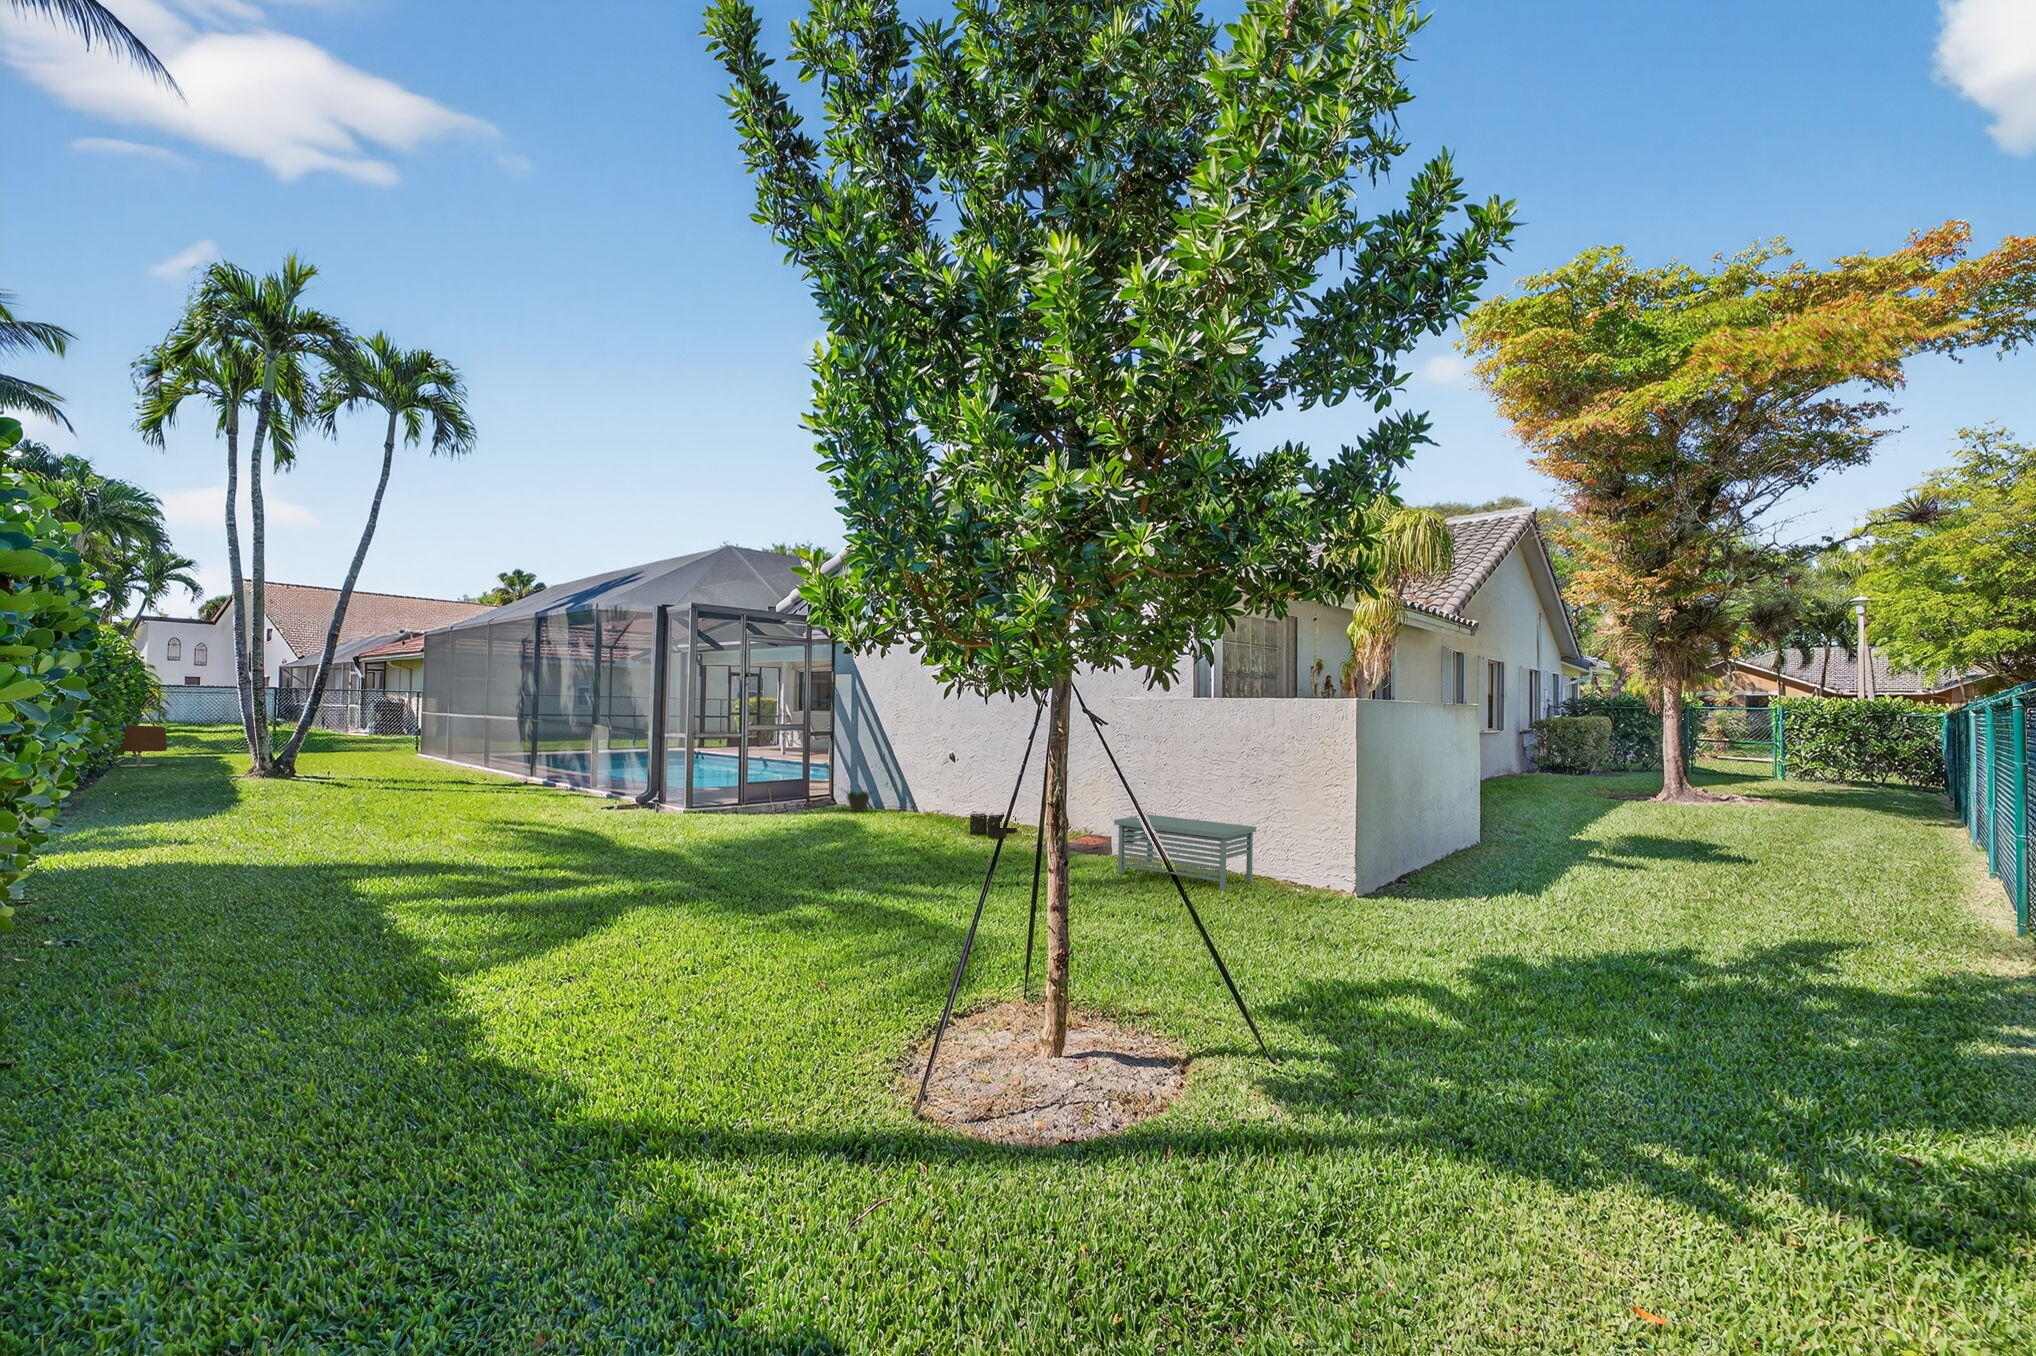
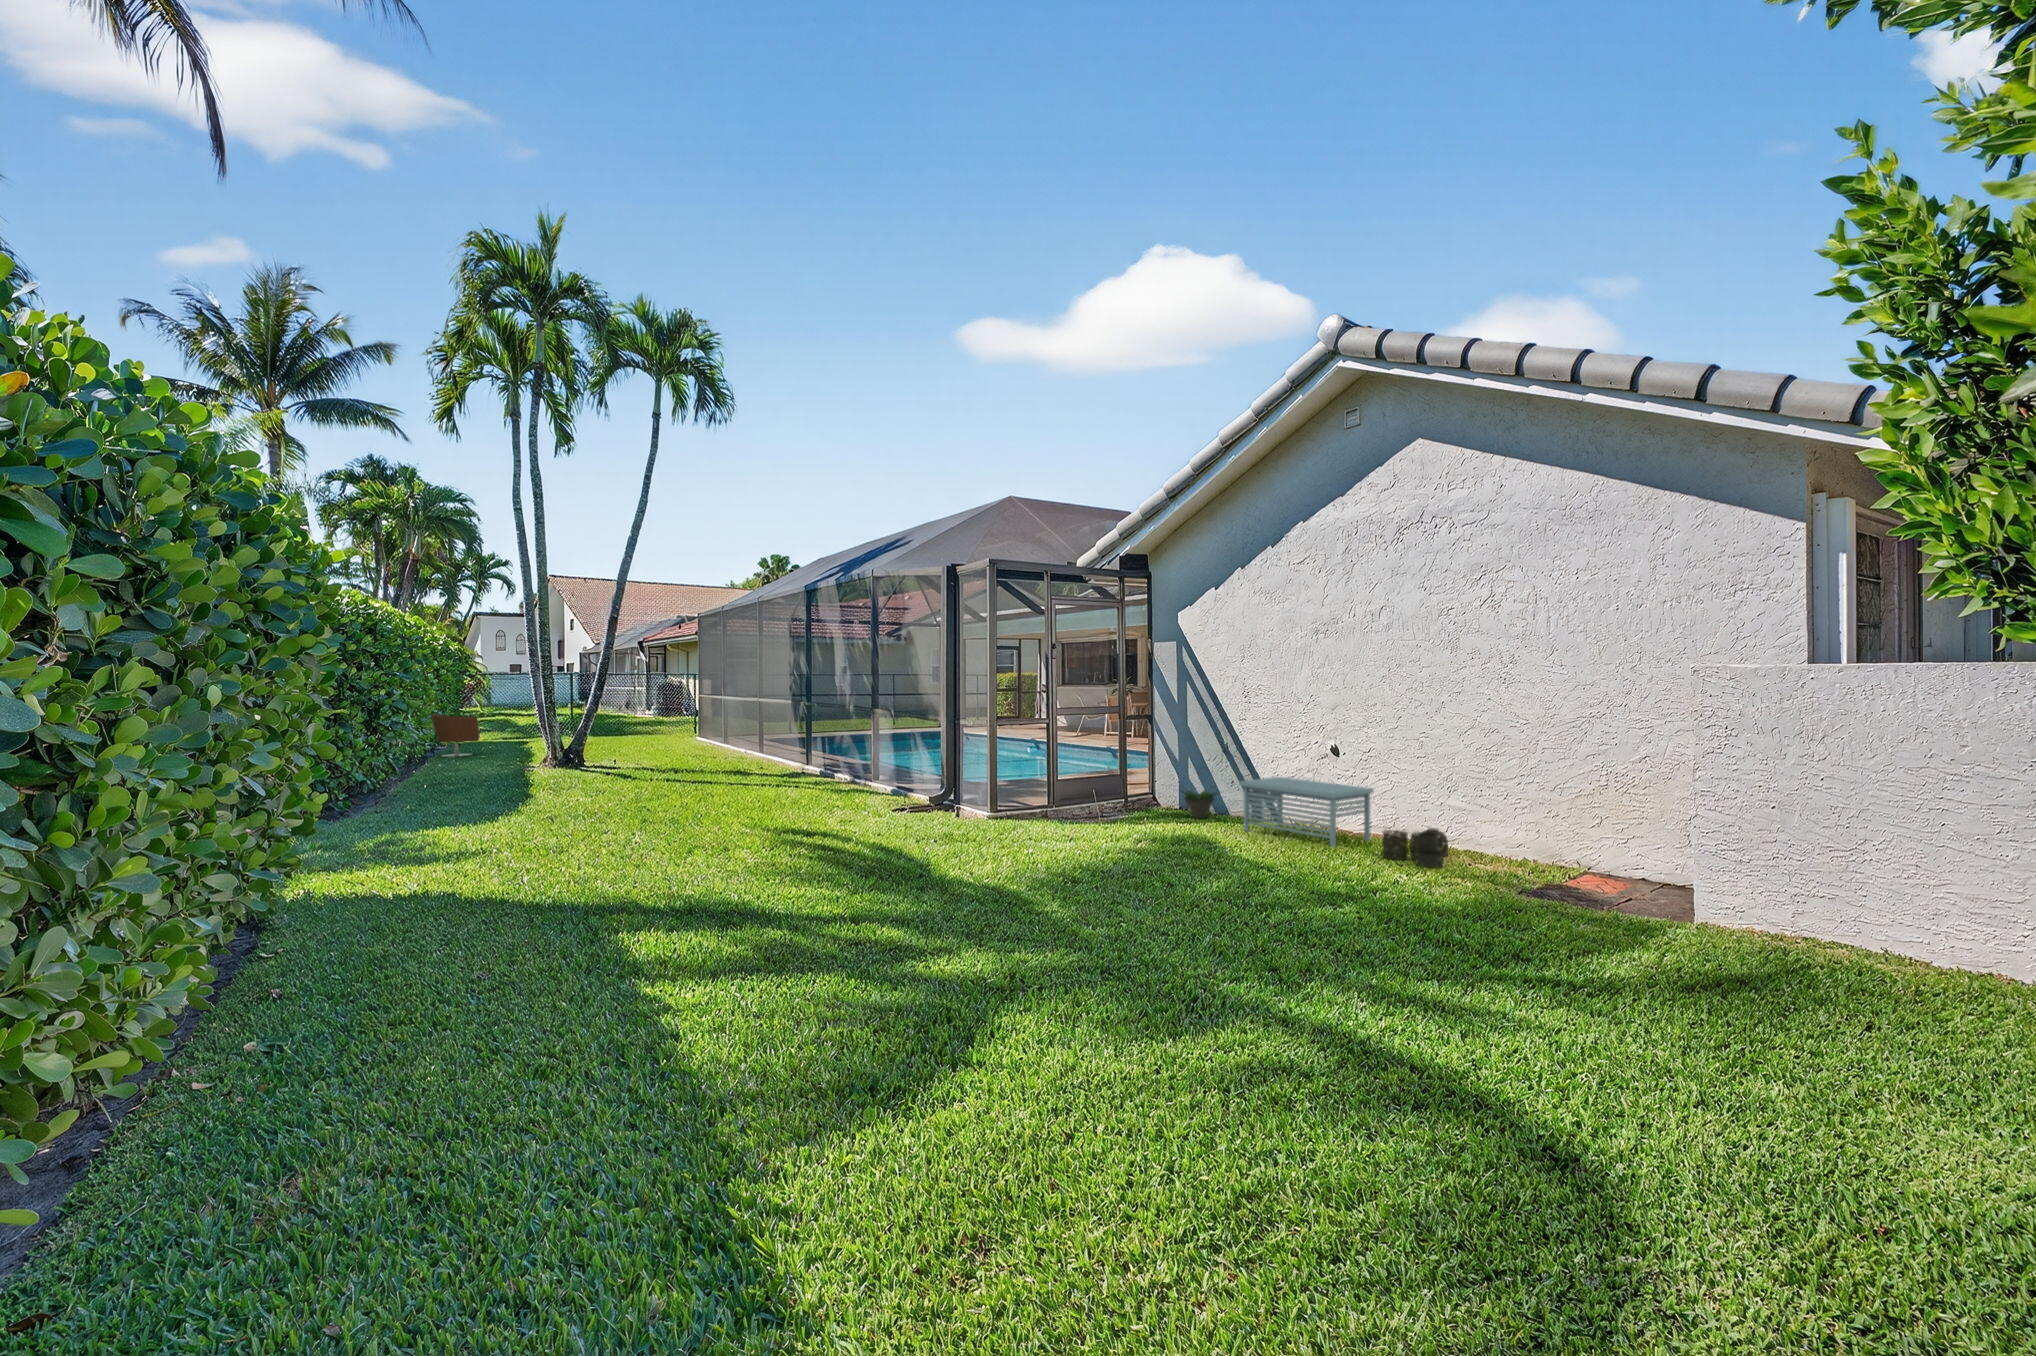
storage bench: present [1114,815,1256,891] -> present [1239,777,1374,847]

